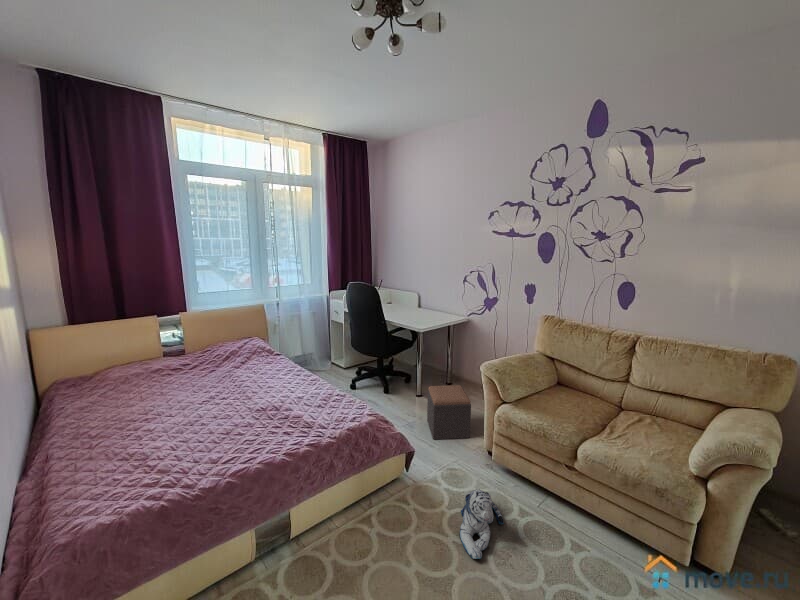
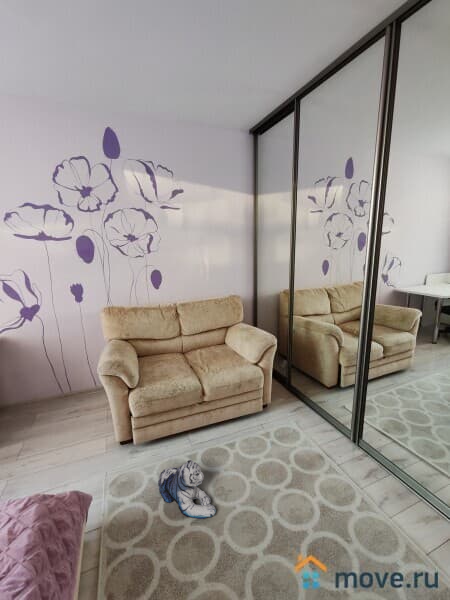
footstool: present [427,385,471,439] -> none [16,407,90,481]

